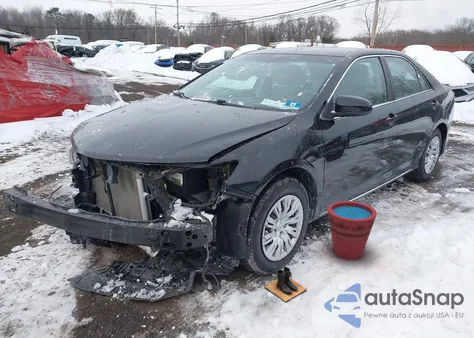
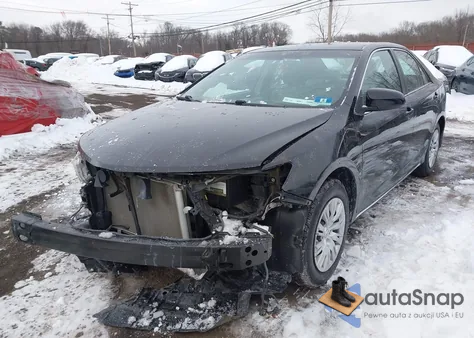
bucket: present [328,201,377,259] -> none [365,199,419,261]

